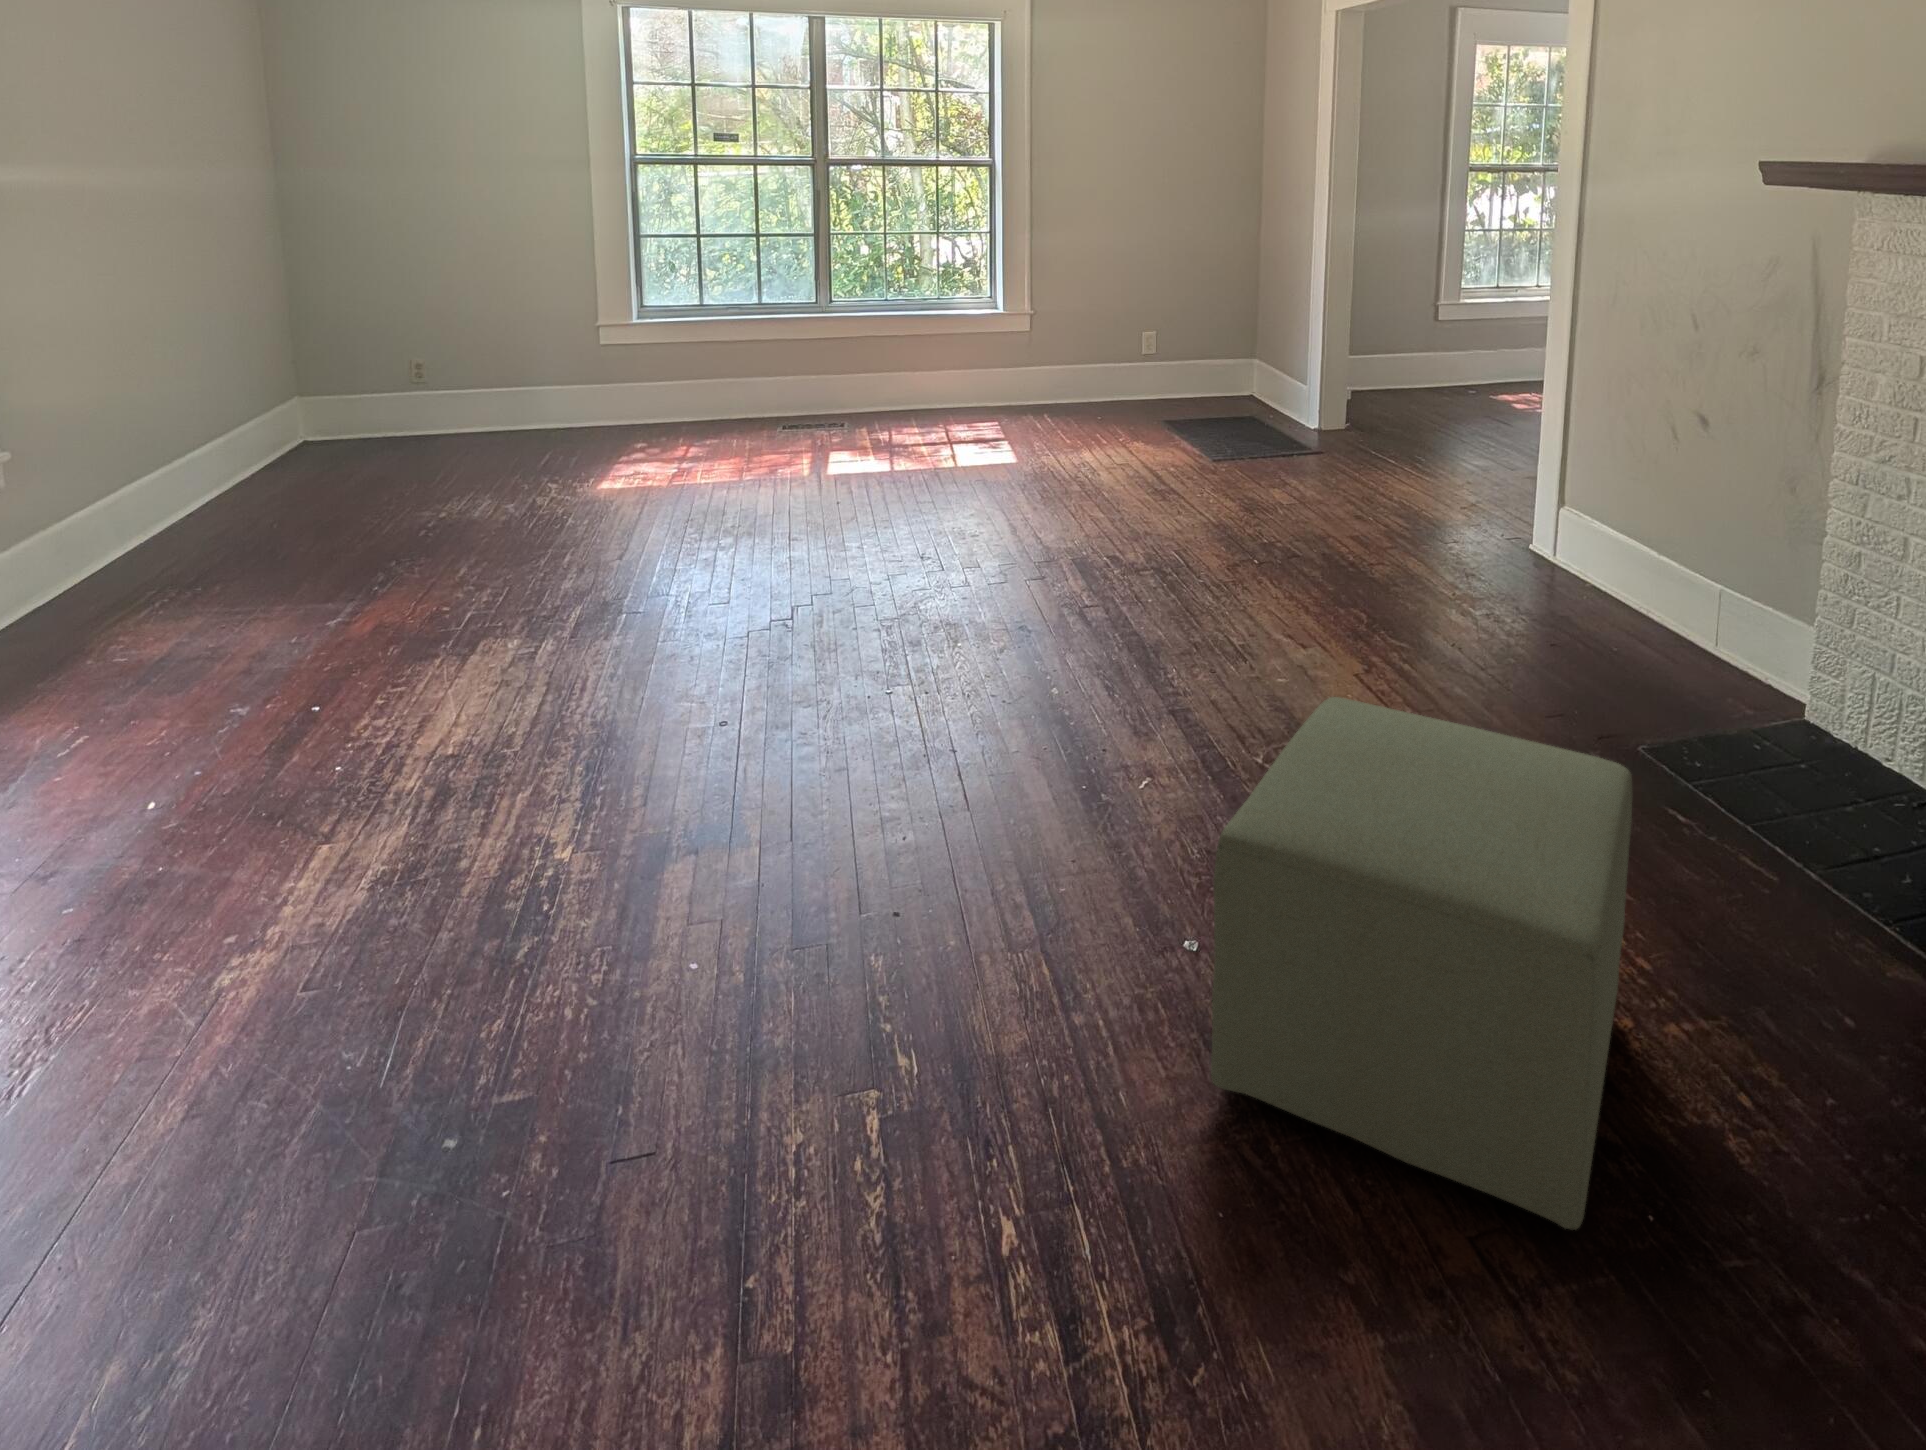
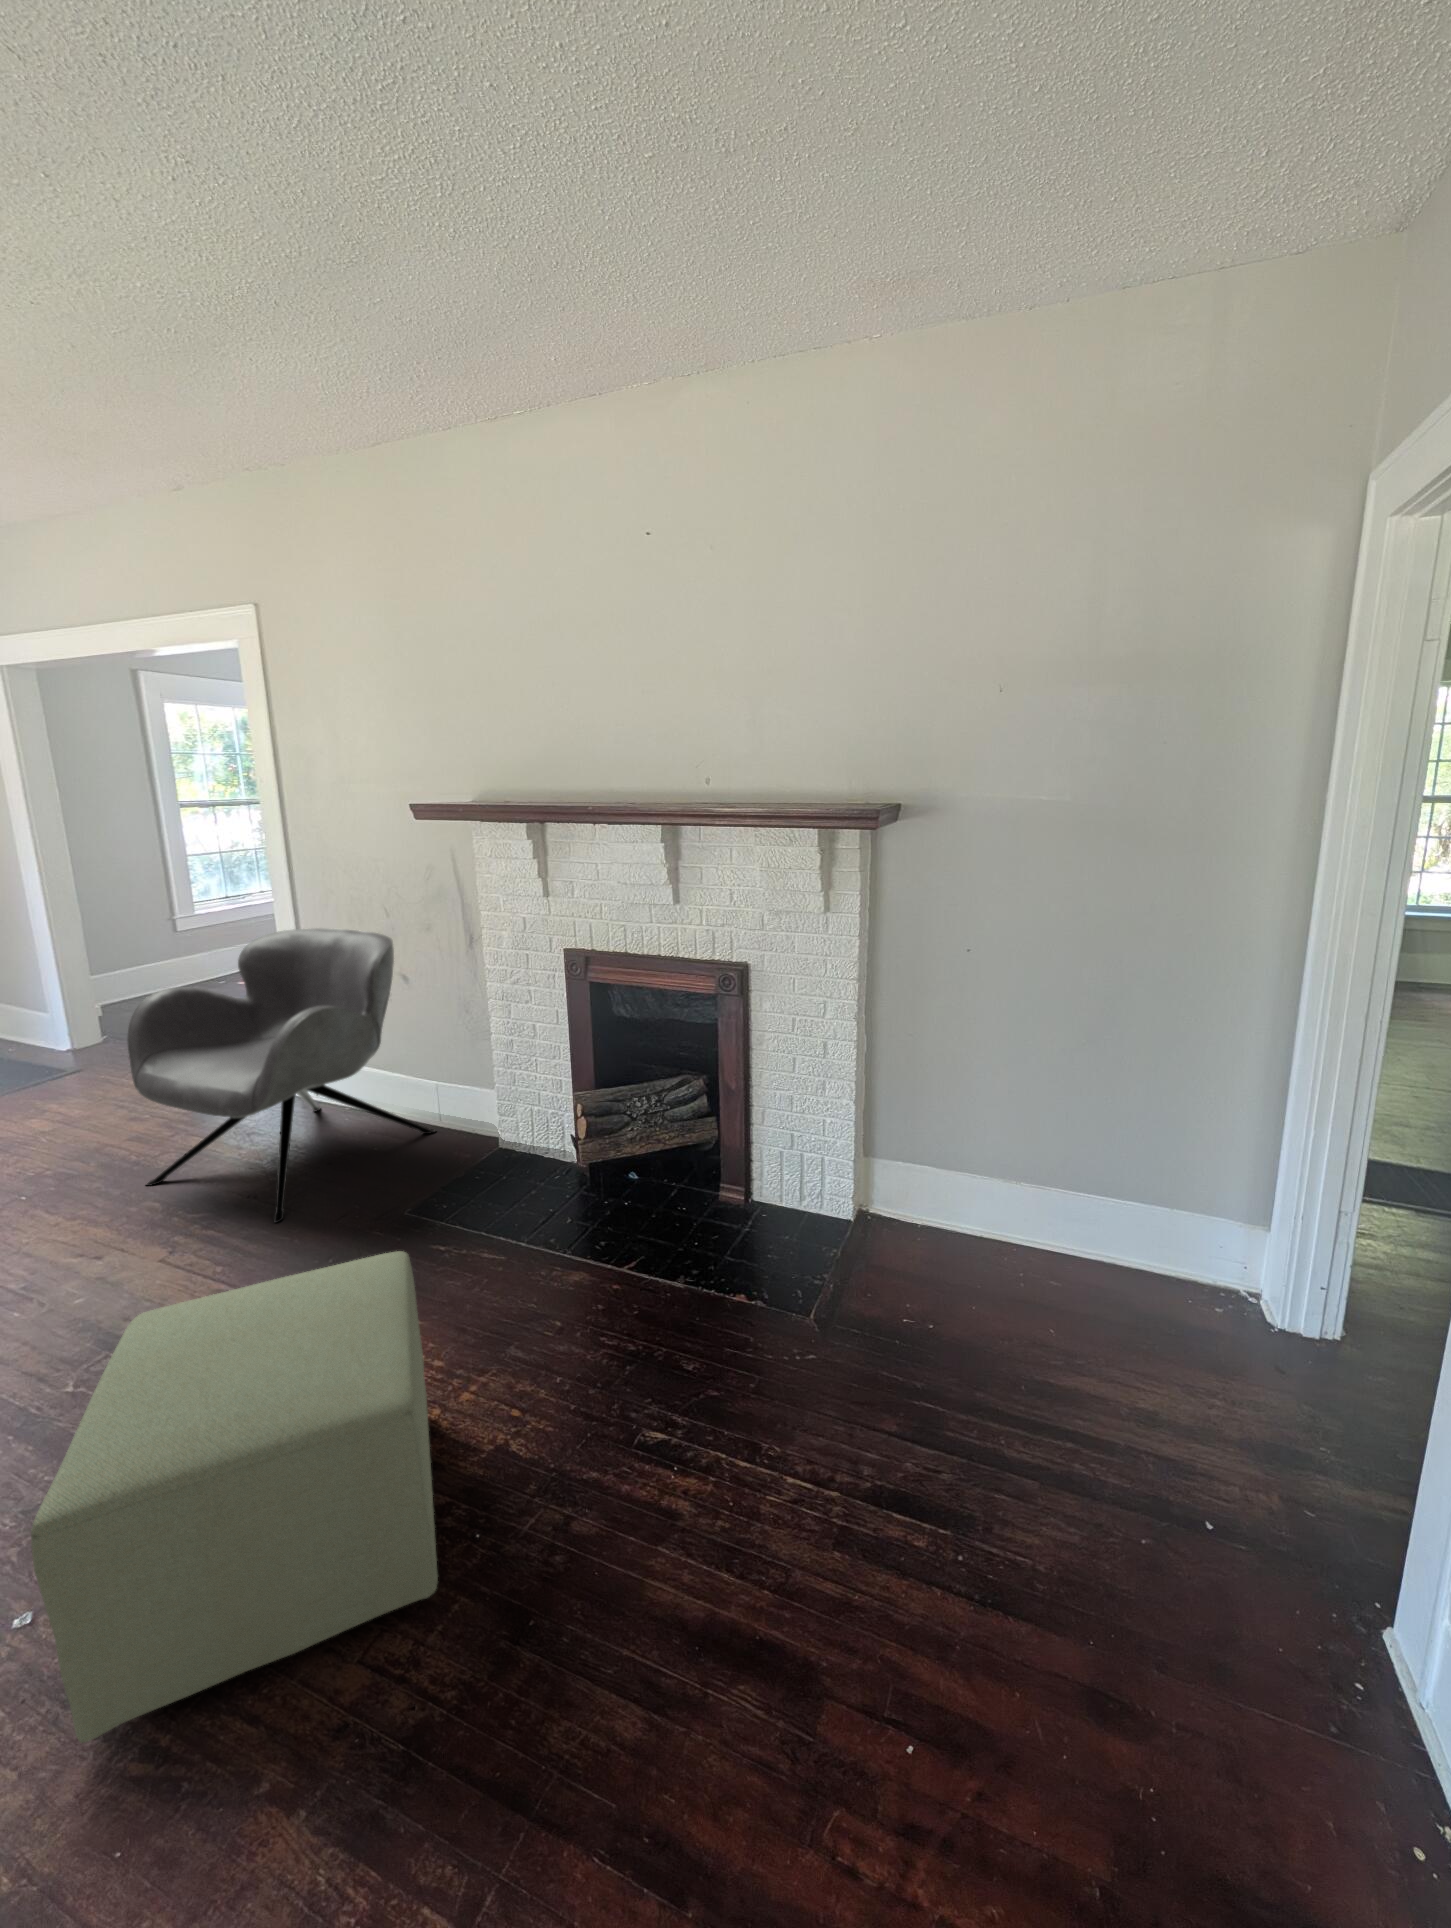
armchair: none [1356,326,1709,689] -> present [127,928,436,1223]

